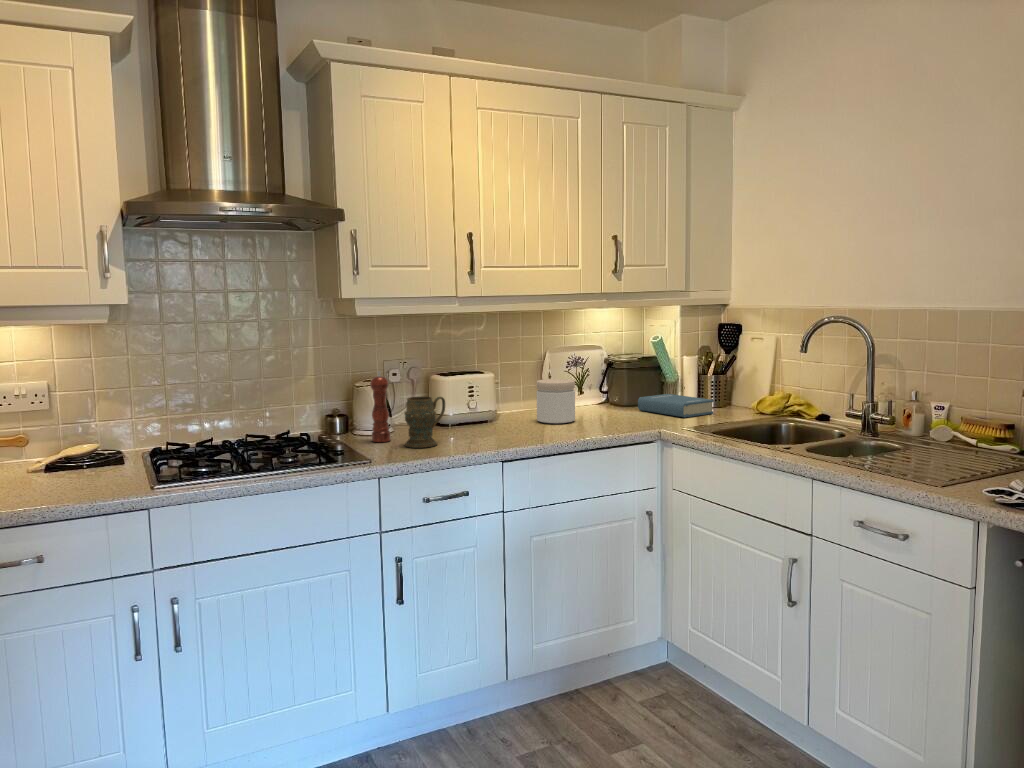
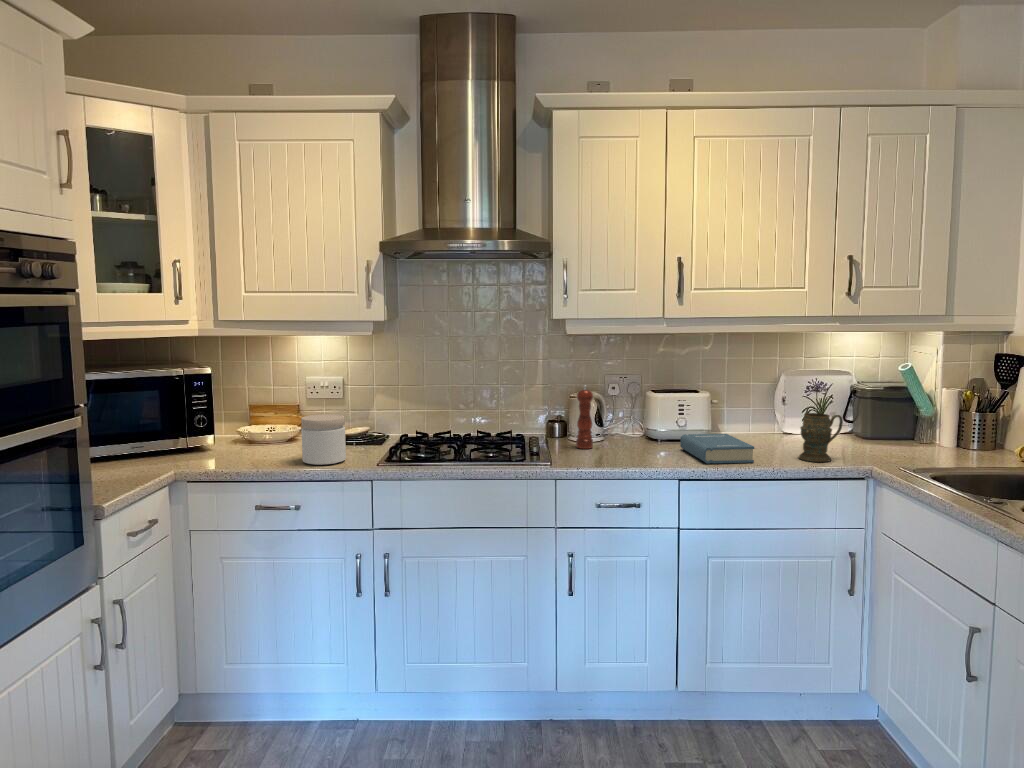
jar: present [537,379,575,424] -> present [301,414,346,465]
hardback book: present [638,394,714,418] -> present [680,434,754,464]
mug: present [405,397,445,448] -> present [799,413,843,462]

